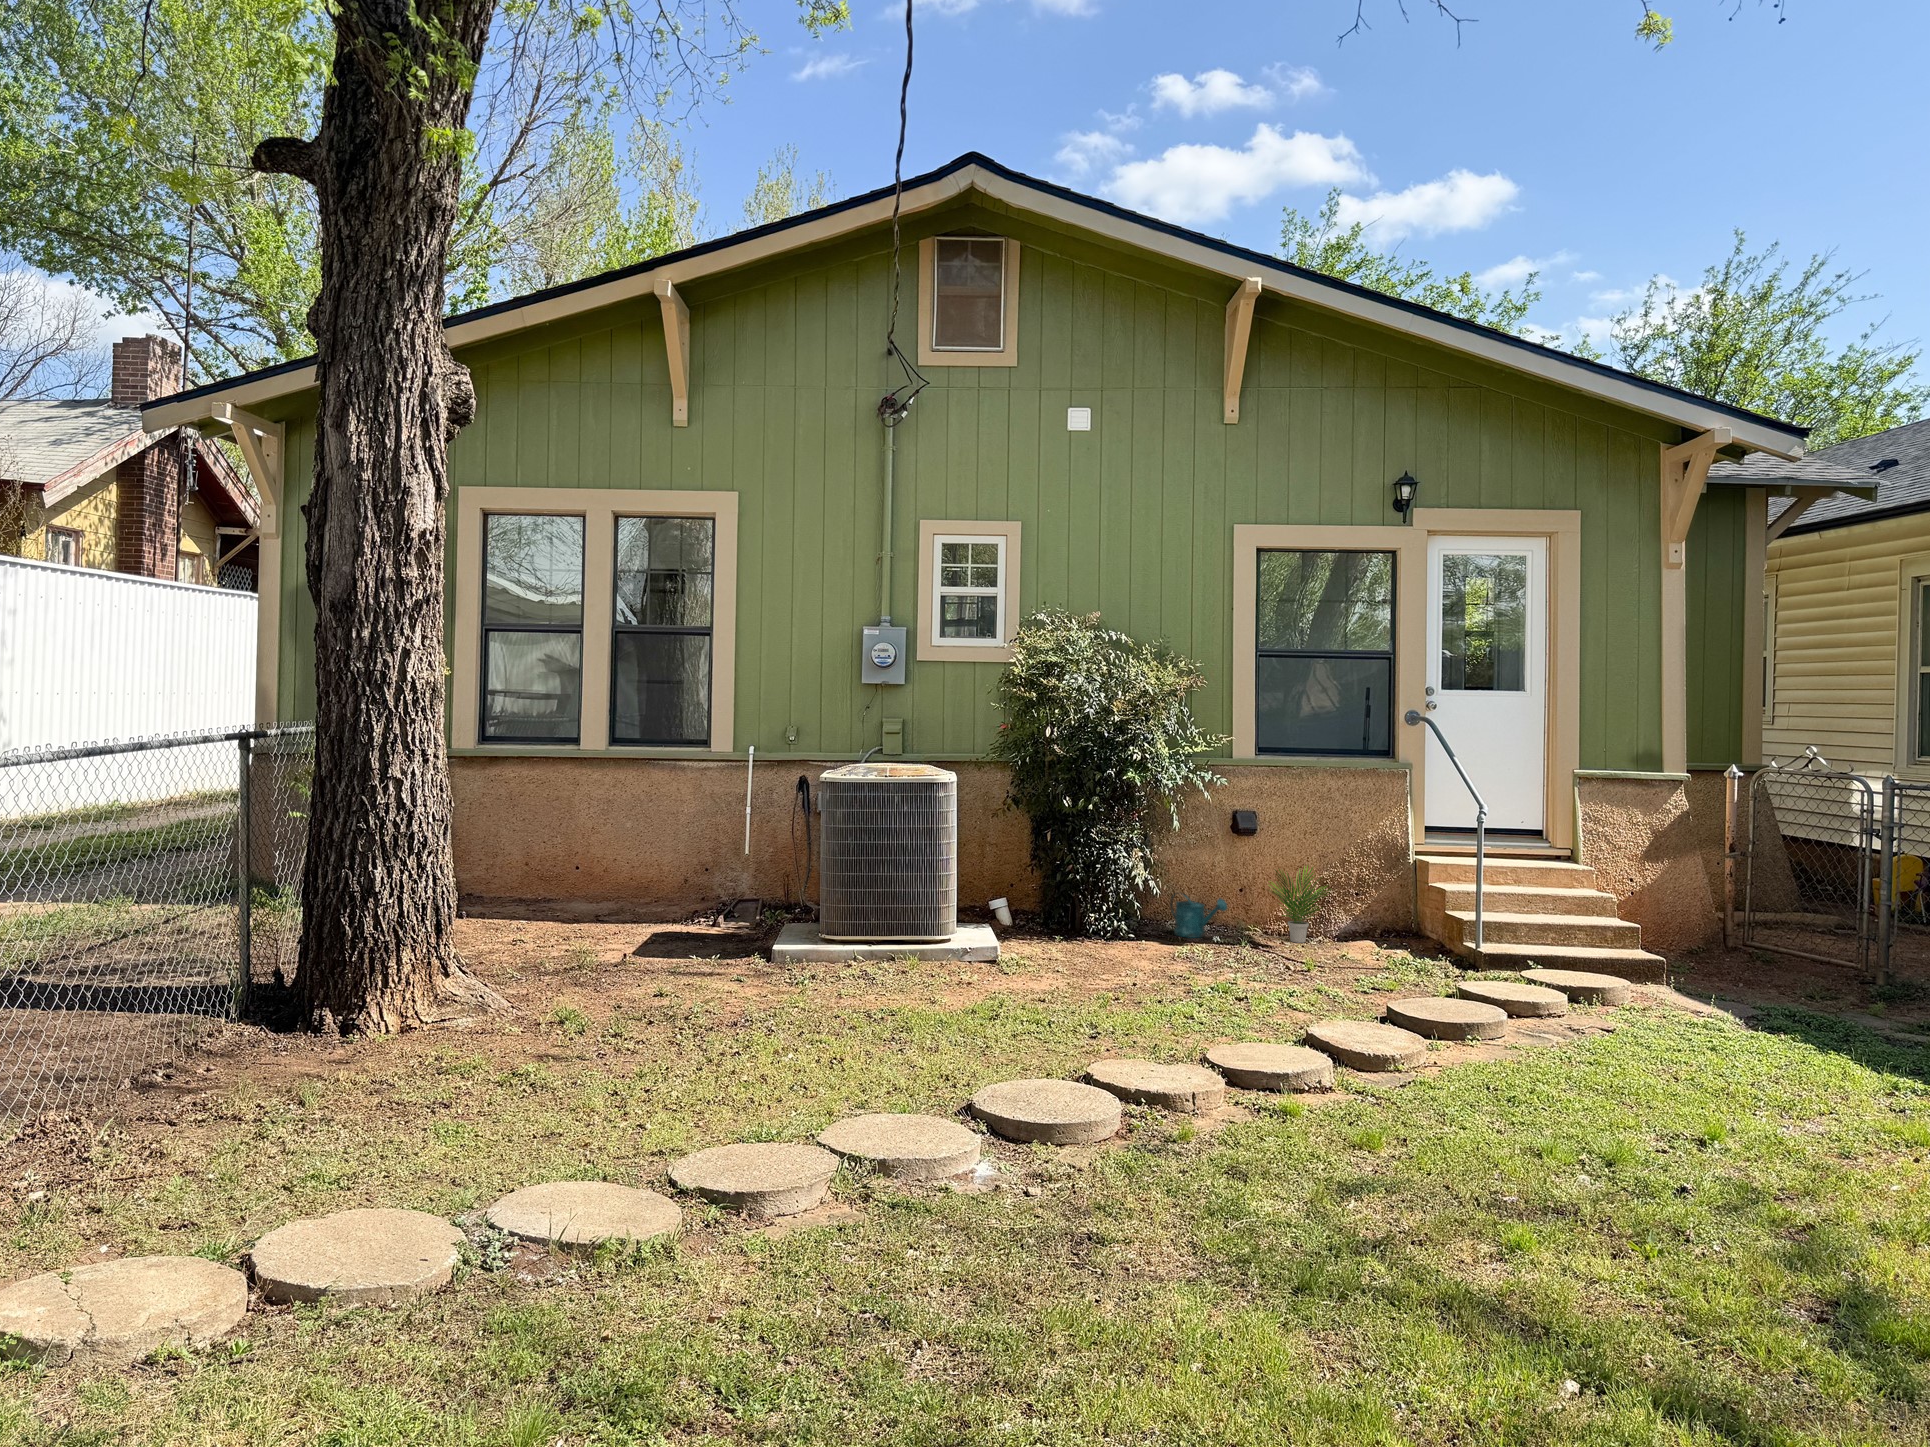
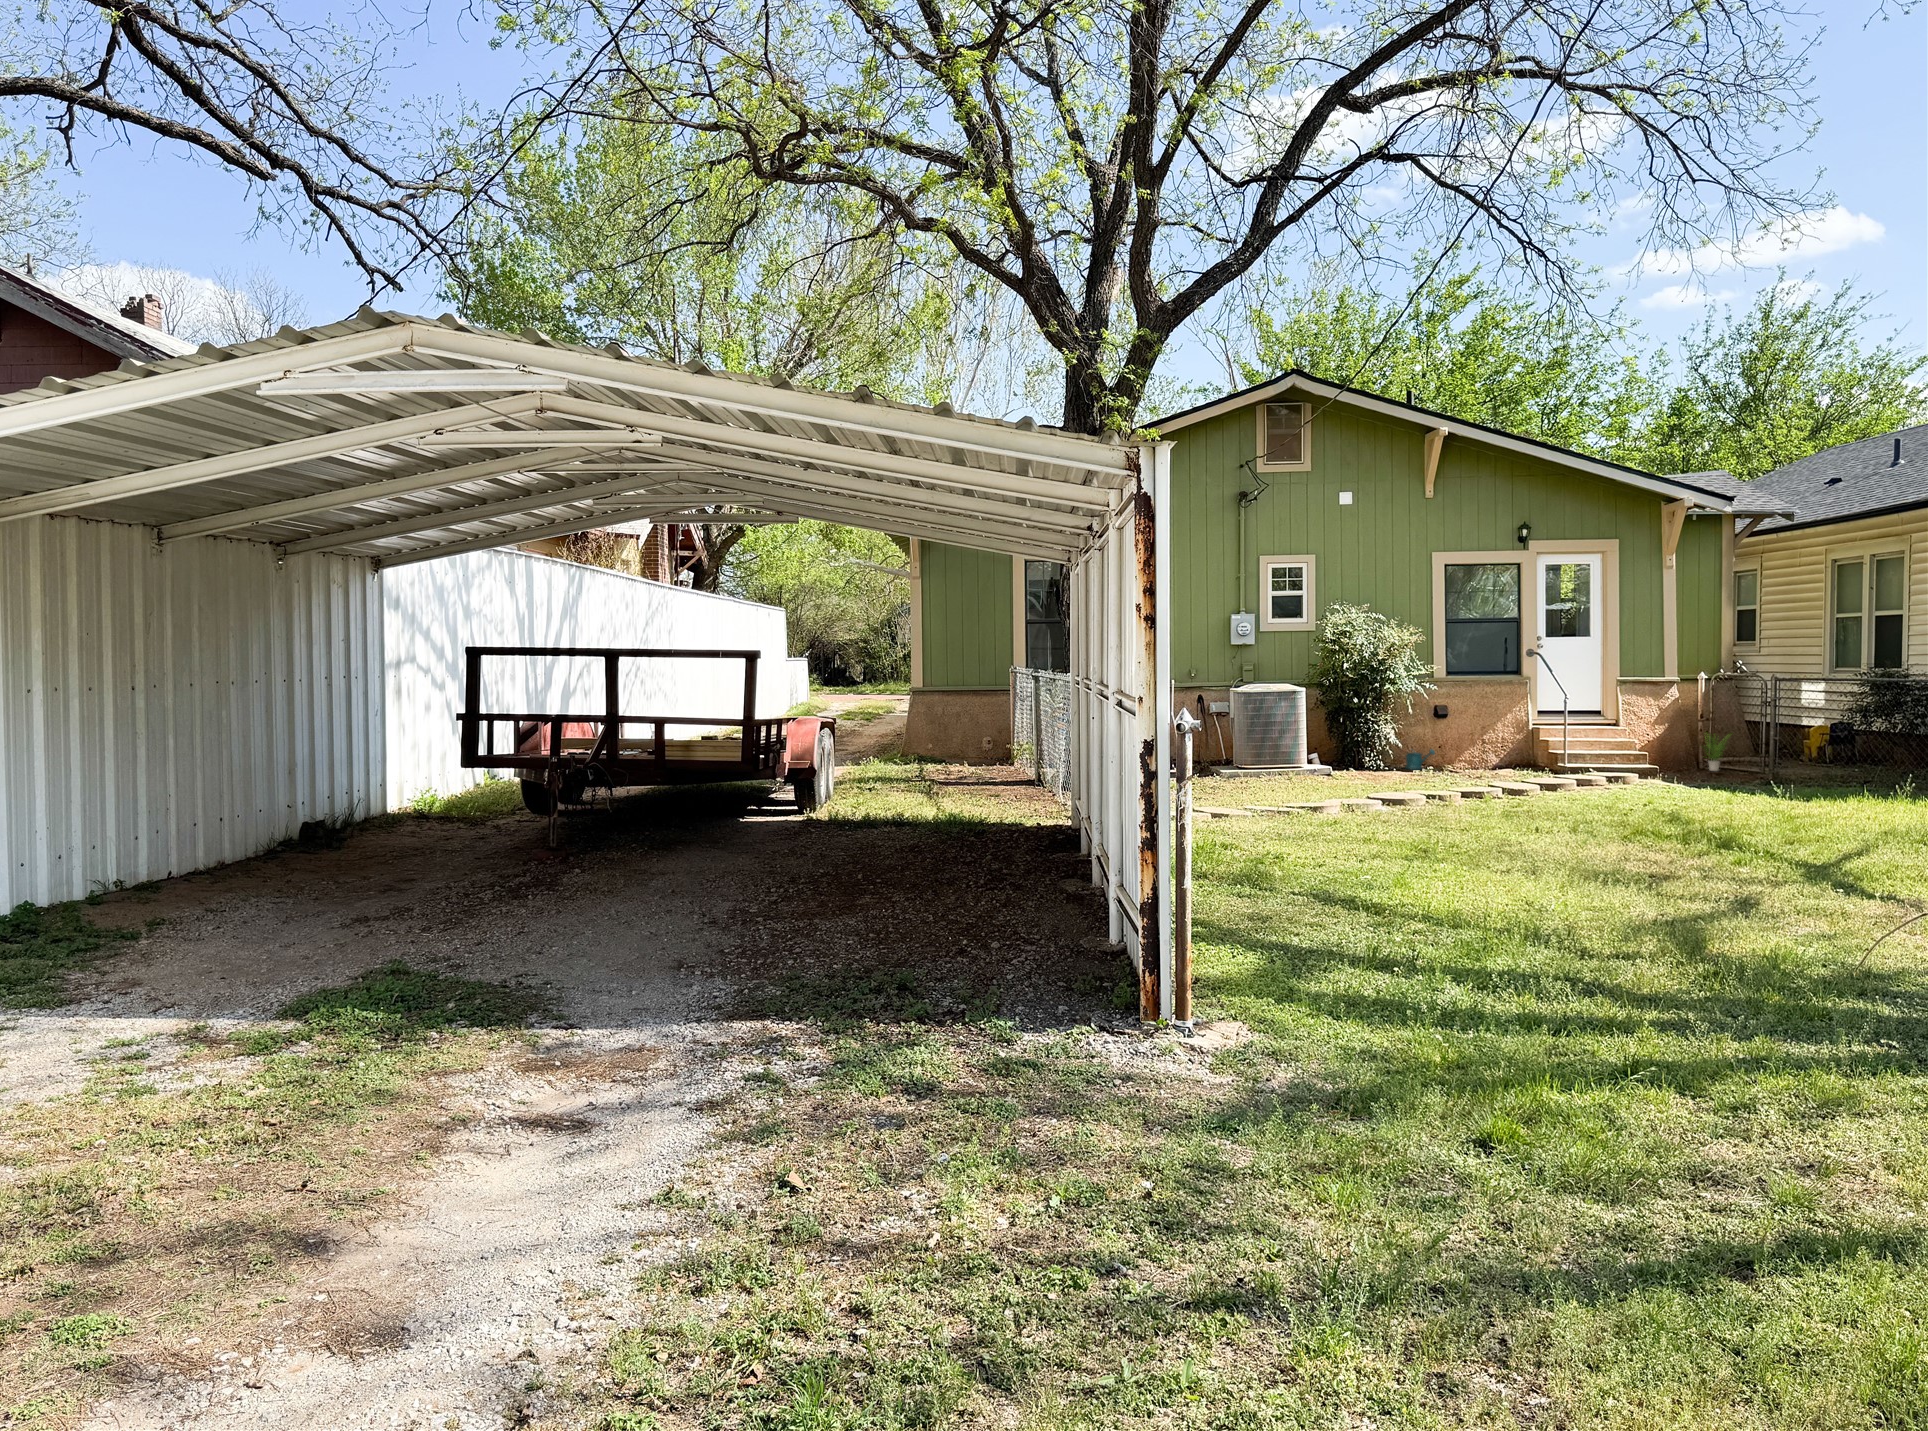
potted plant: present [1269,865,1331,943] -> present [1704,736,1728,771]

